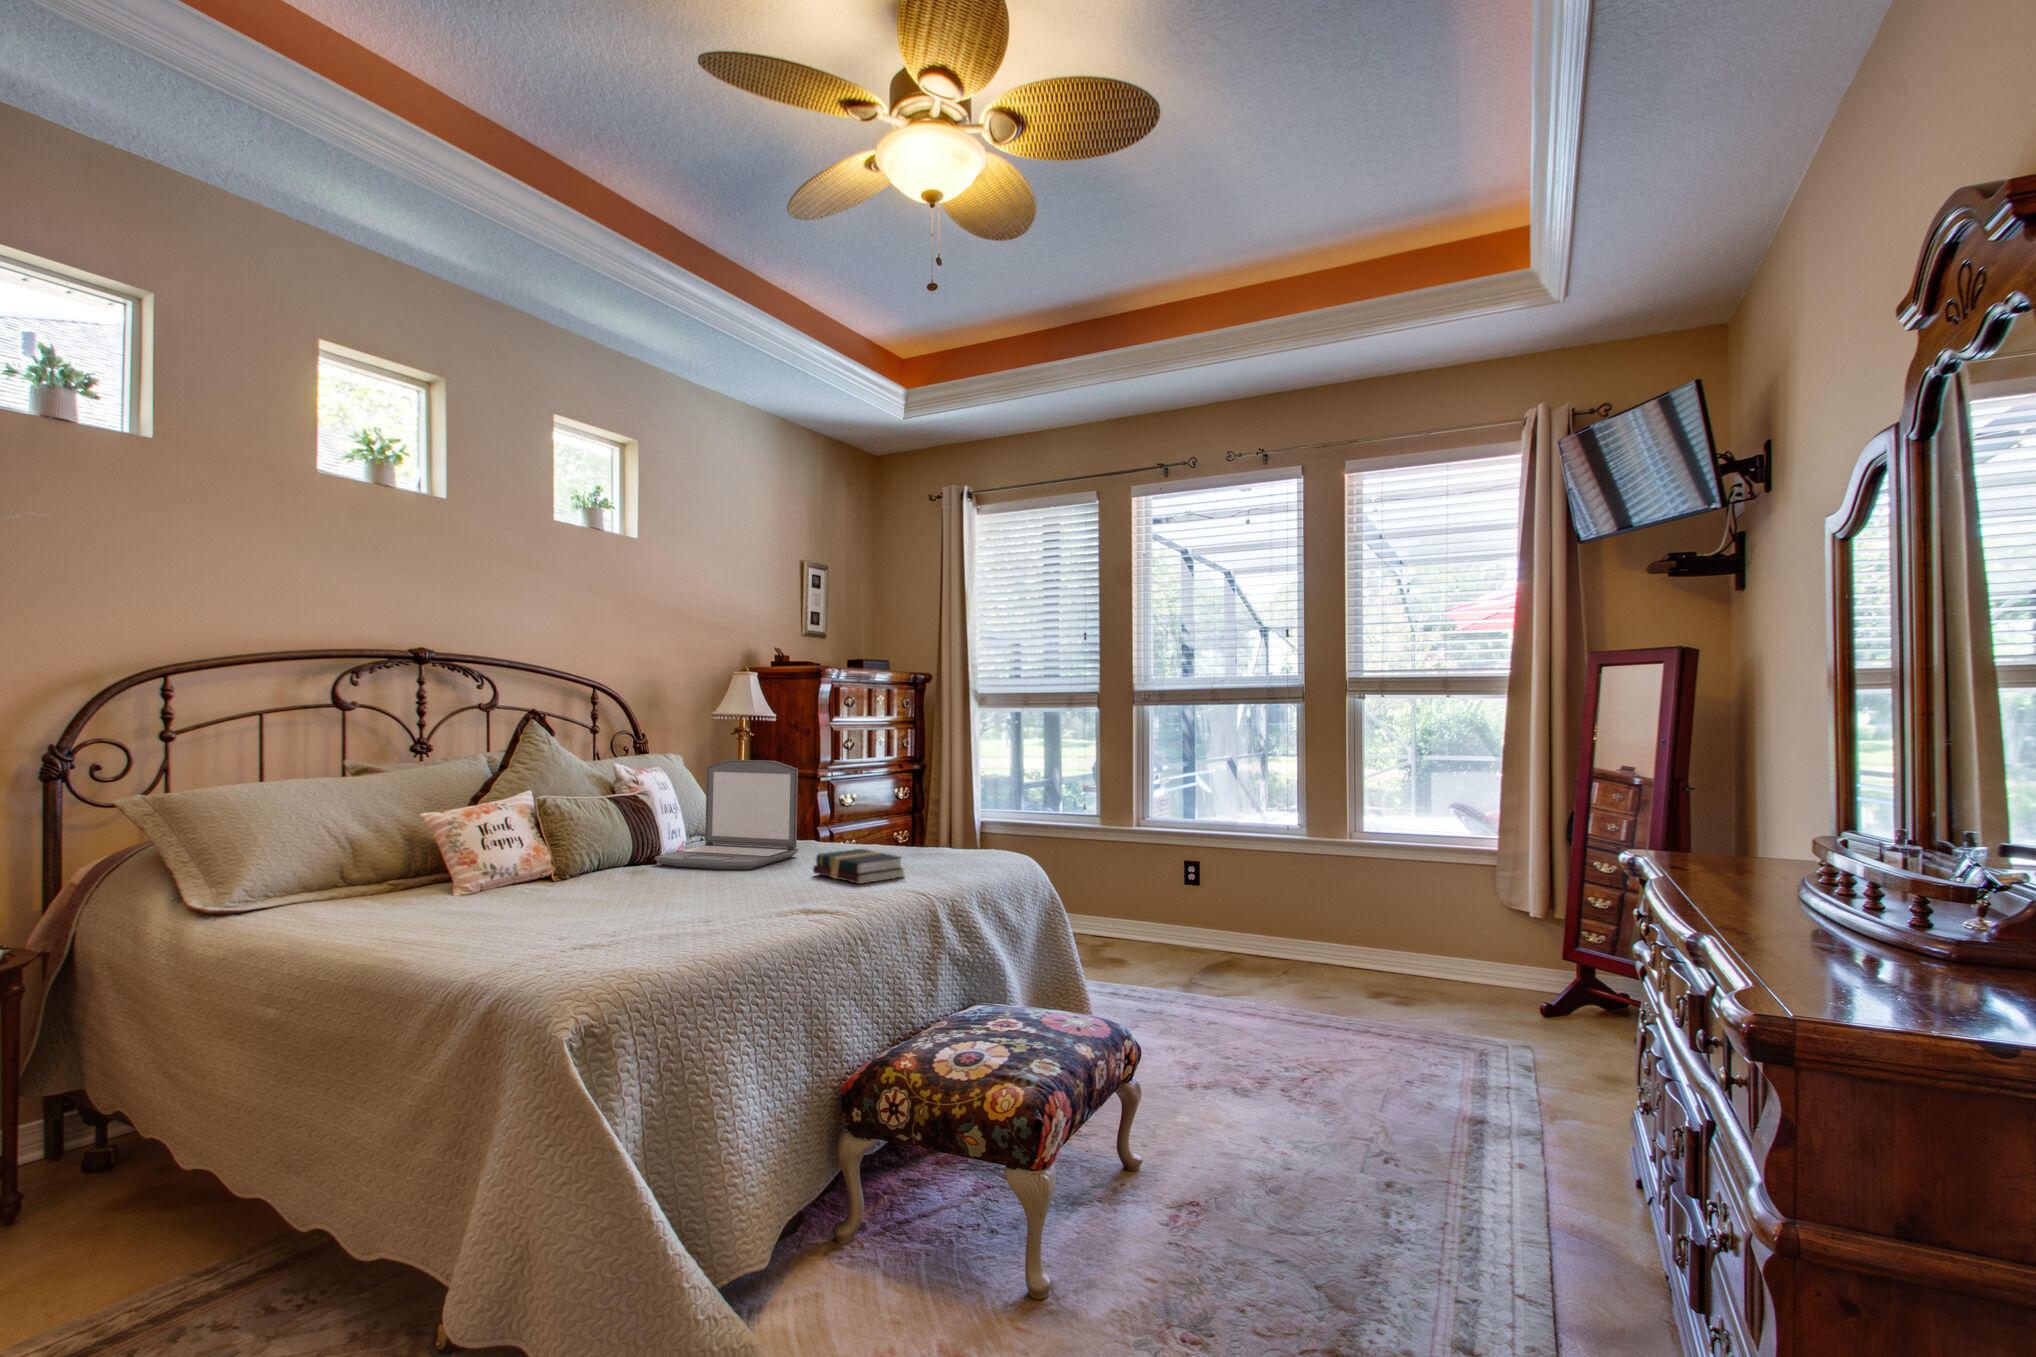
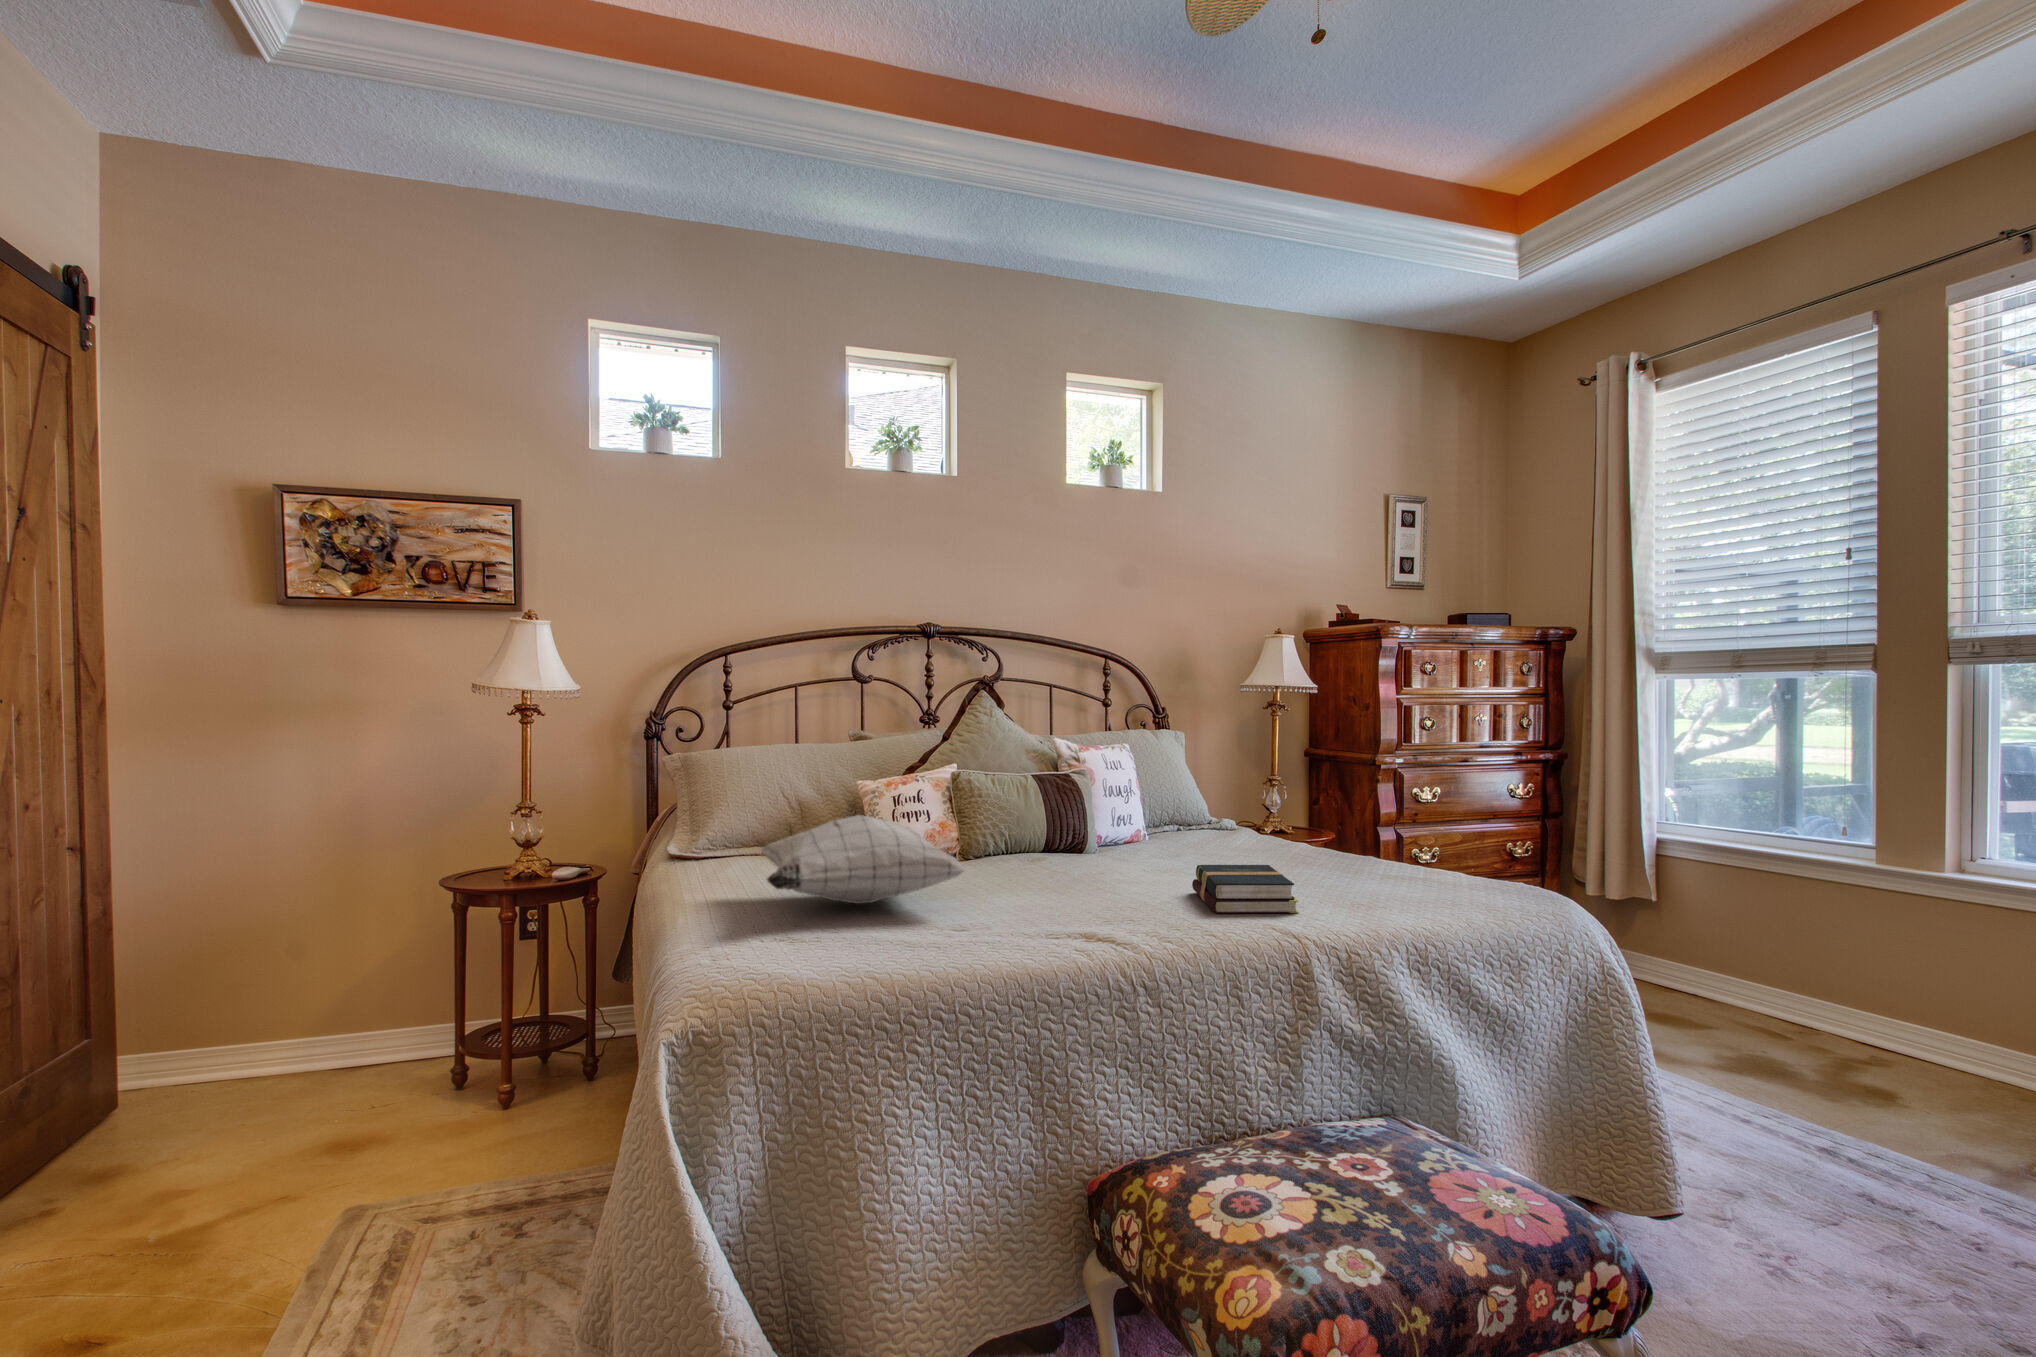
laptop: present [655,760,798,869] -> none [1069,738,1233,874]
pillow: none [441,838,692,919] -> present [760,815,965,904]

